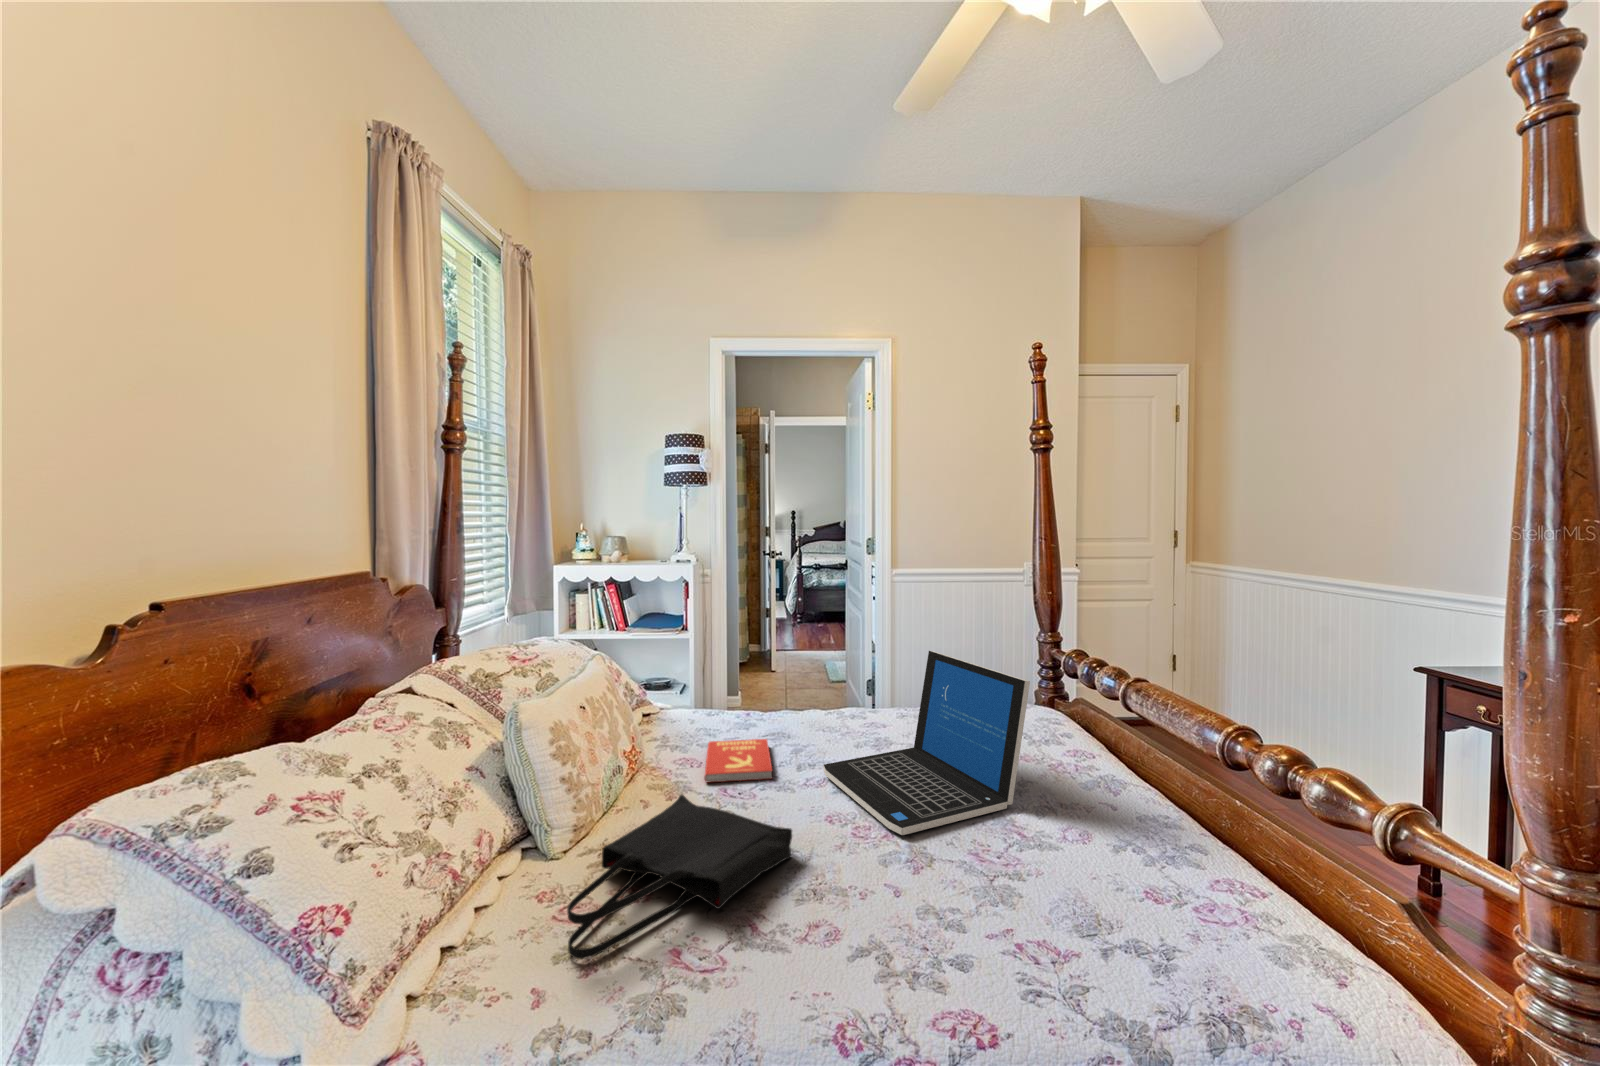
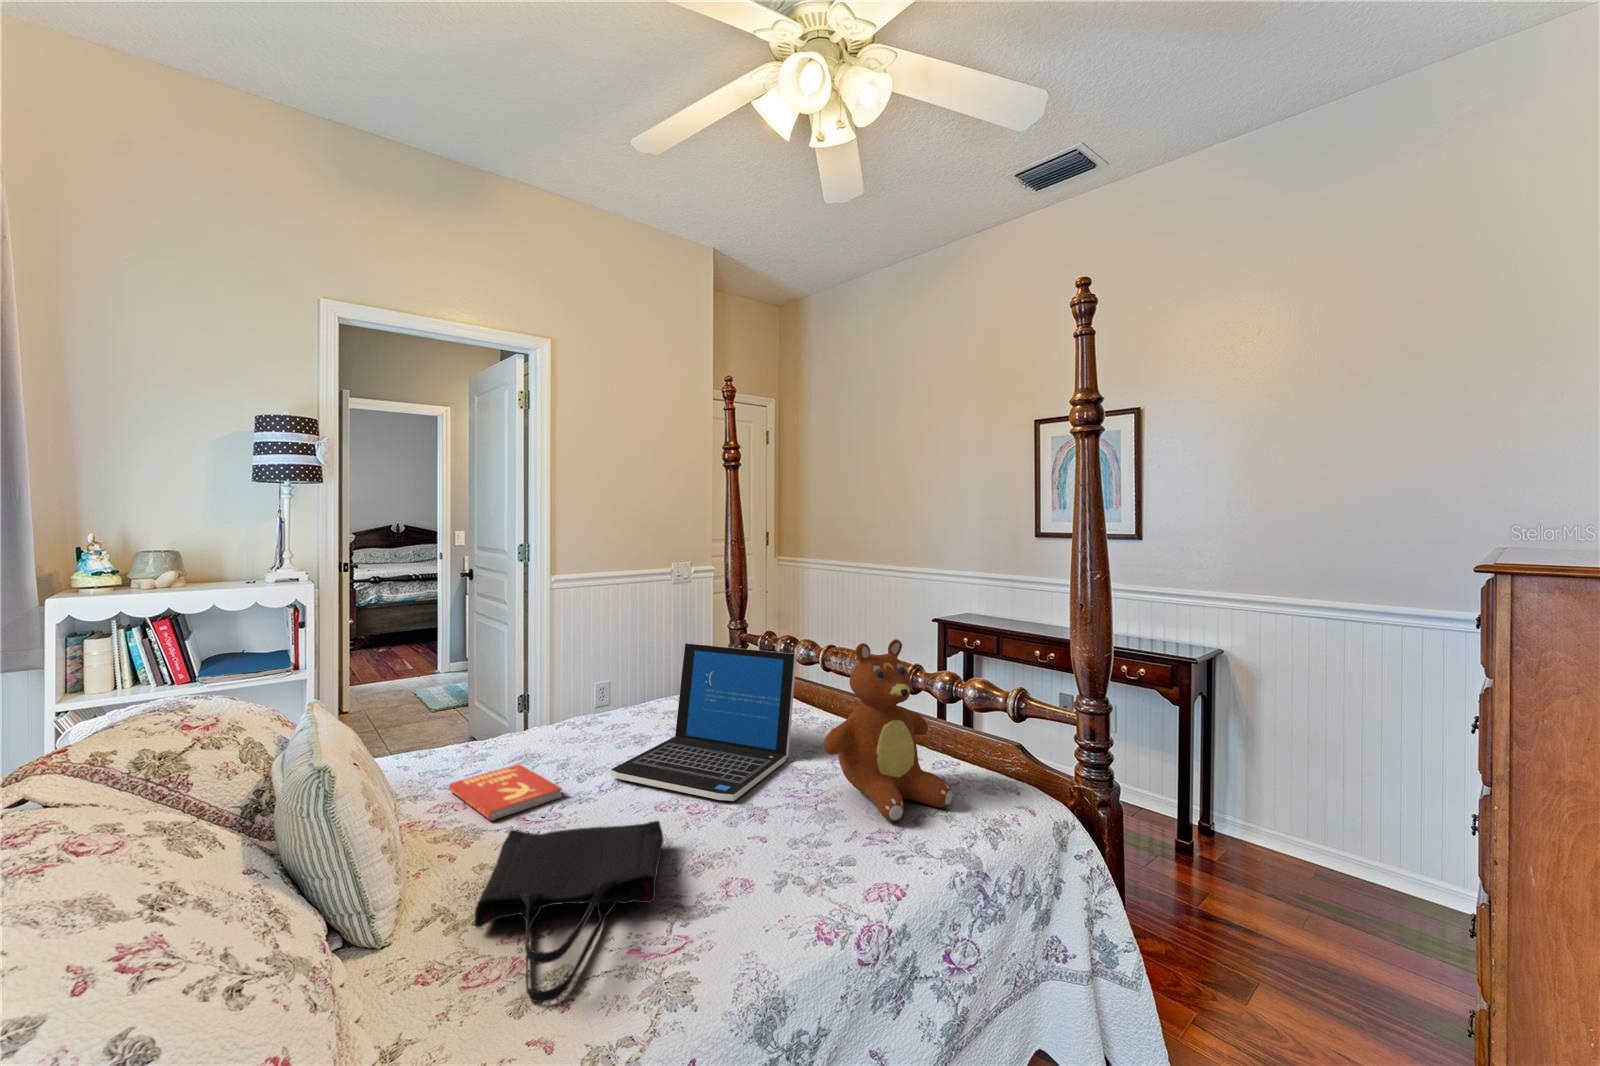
teddy bear: none [999,681,1184,951] -> present [824,639,953,822]

